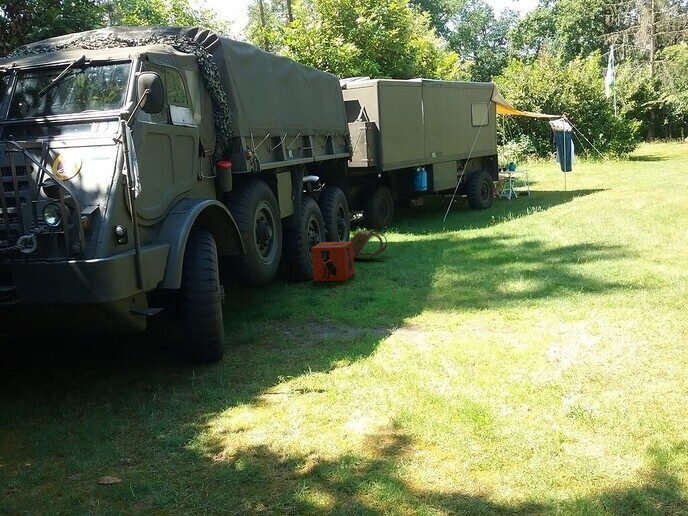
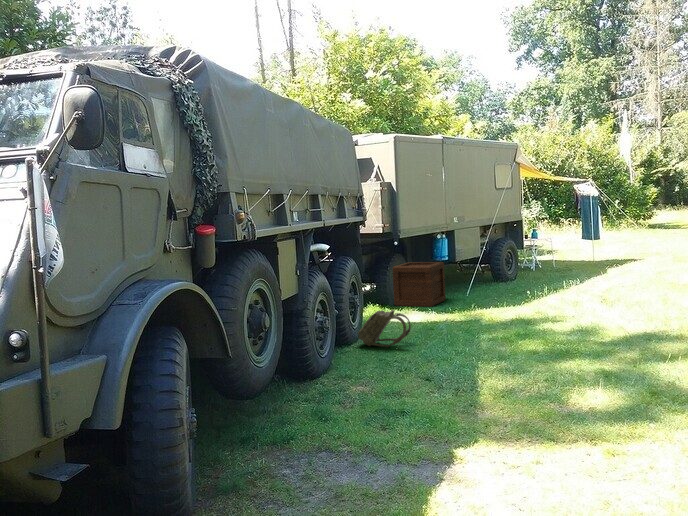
wooden crate: none [377,192,424,230] -> present [393,262,446,307]
storage box: present [312,242,354,281] -> none [320,328,373,379]

